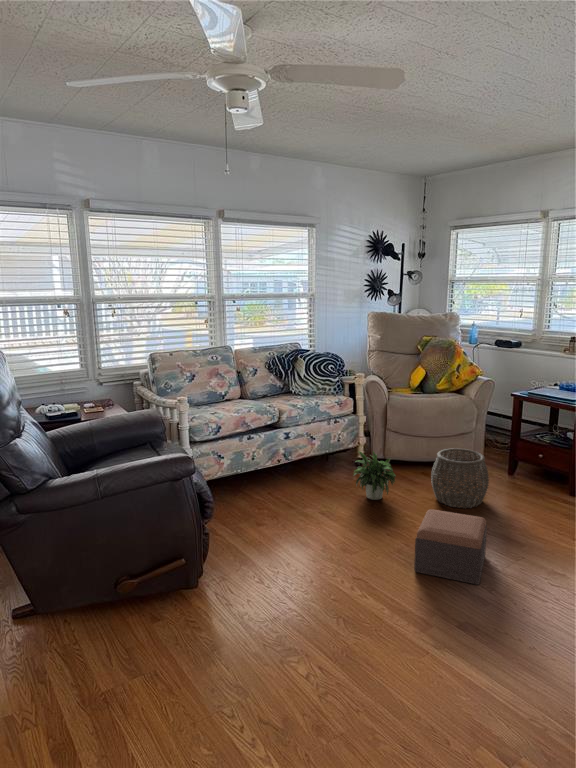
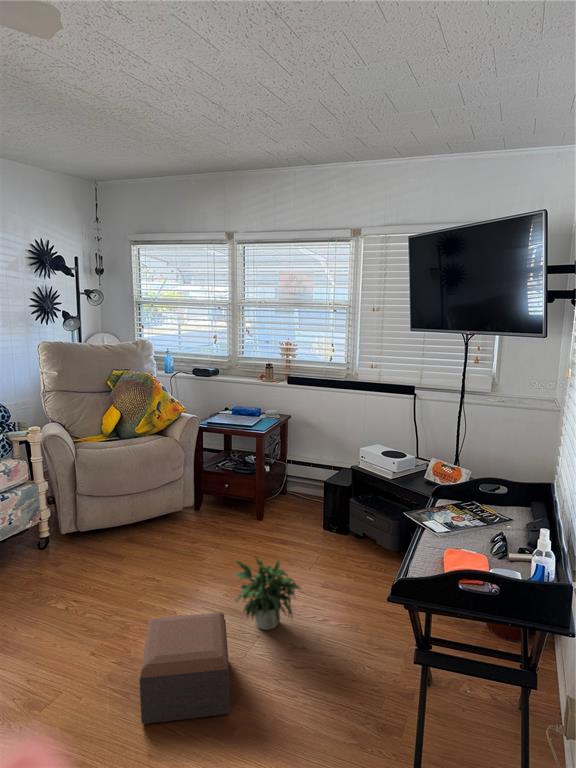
woven basket: present [431,448,489,508] -> none [143,509,212,587]
potted plant: present [353,451,396,500] -> present [233,557,300,630]

